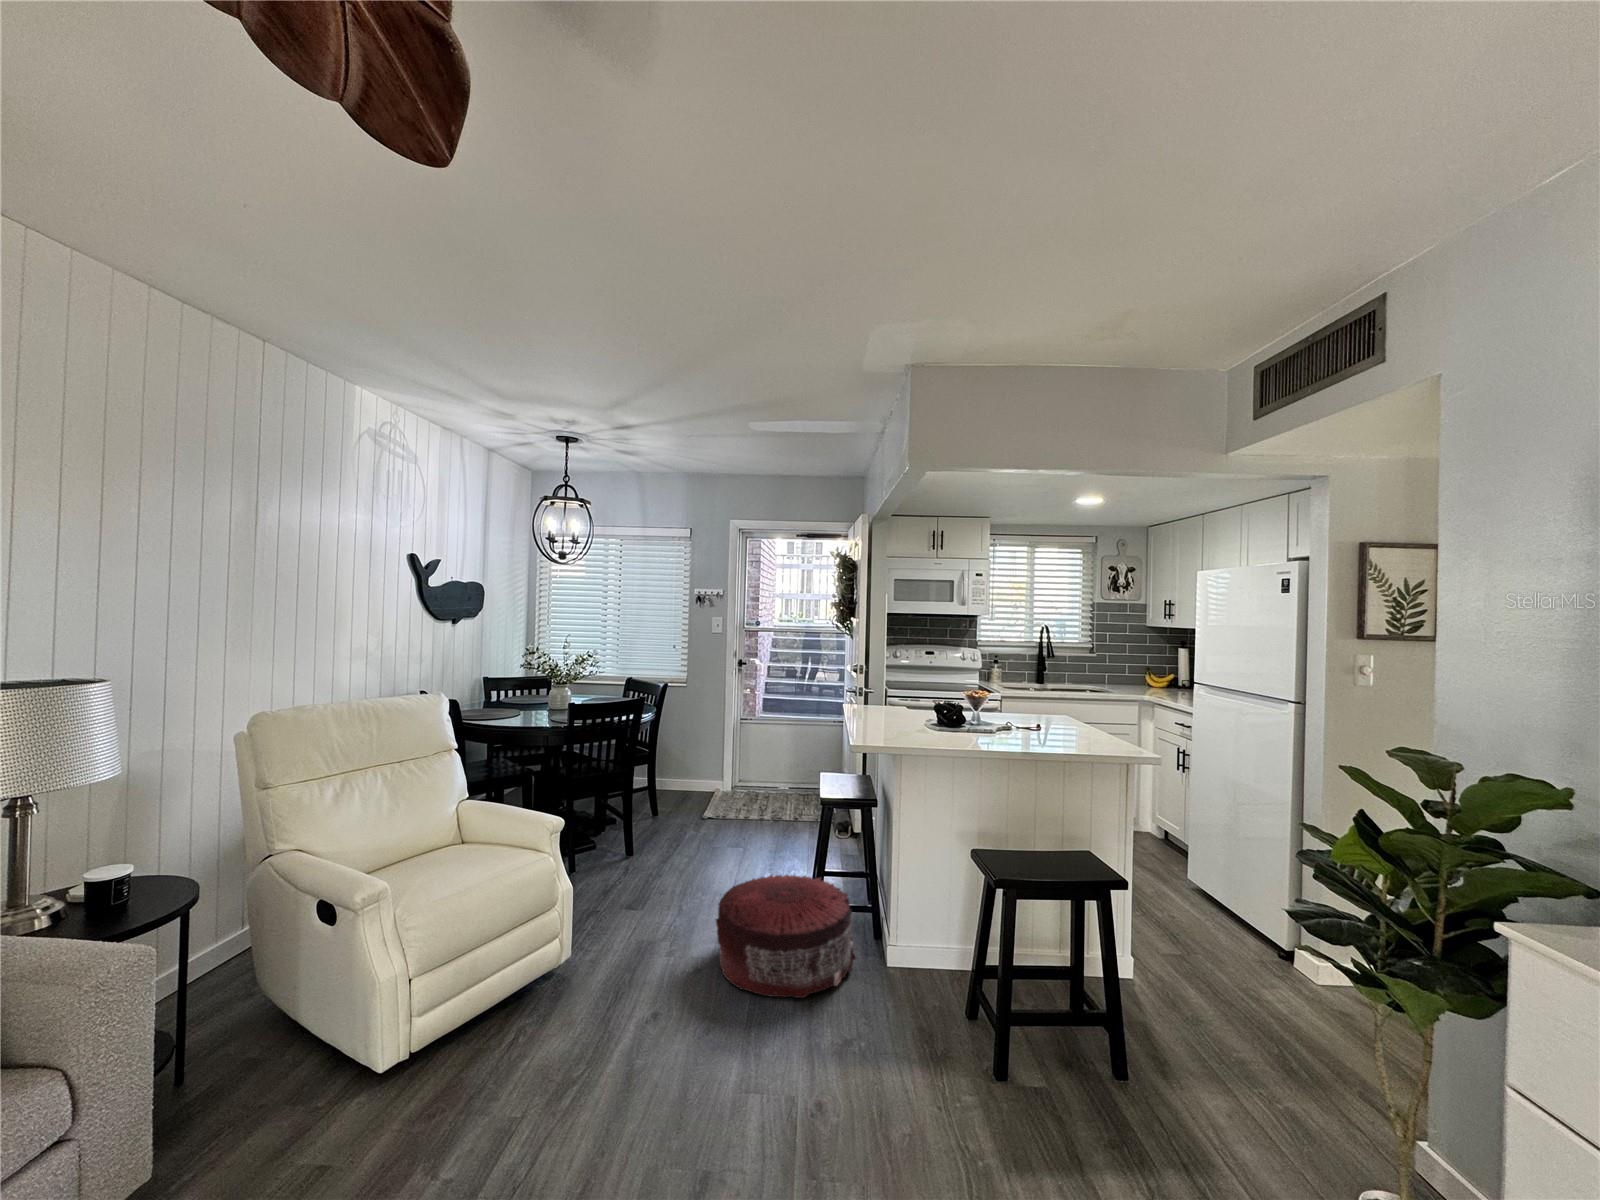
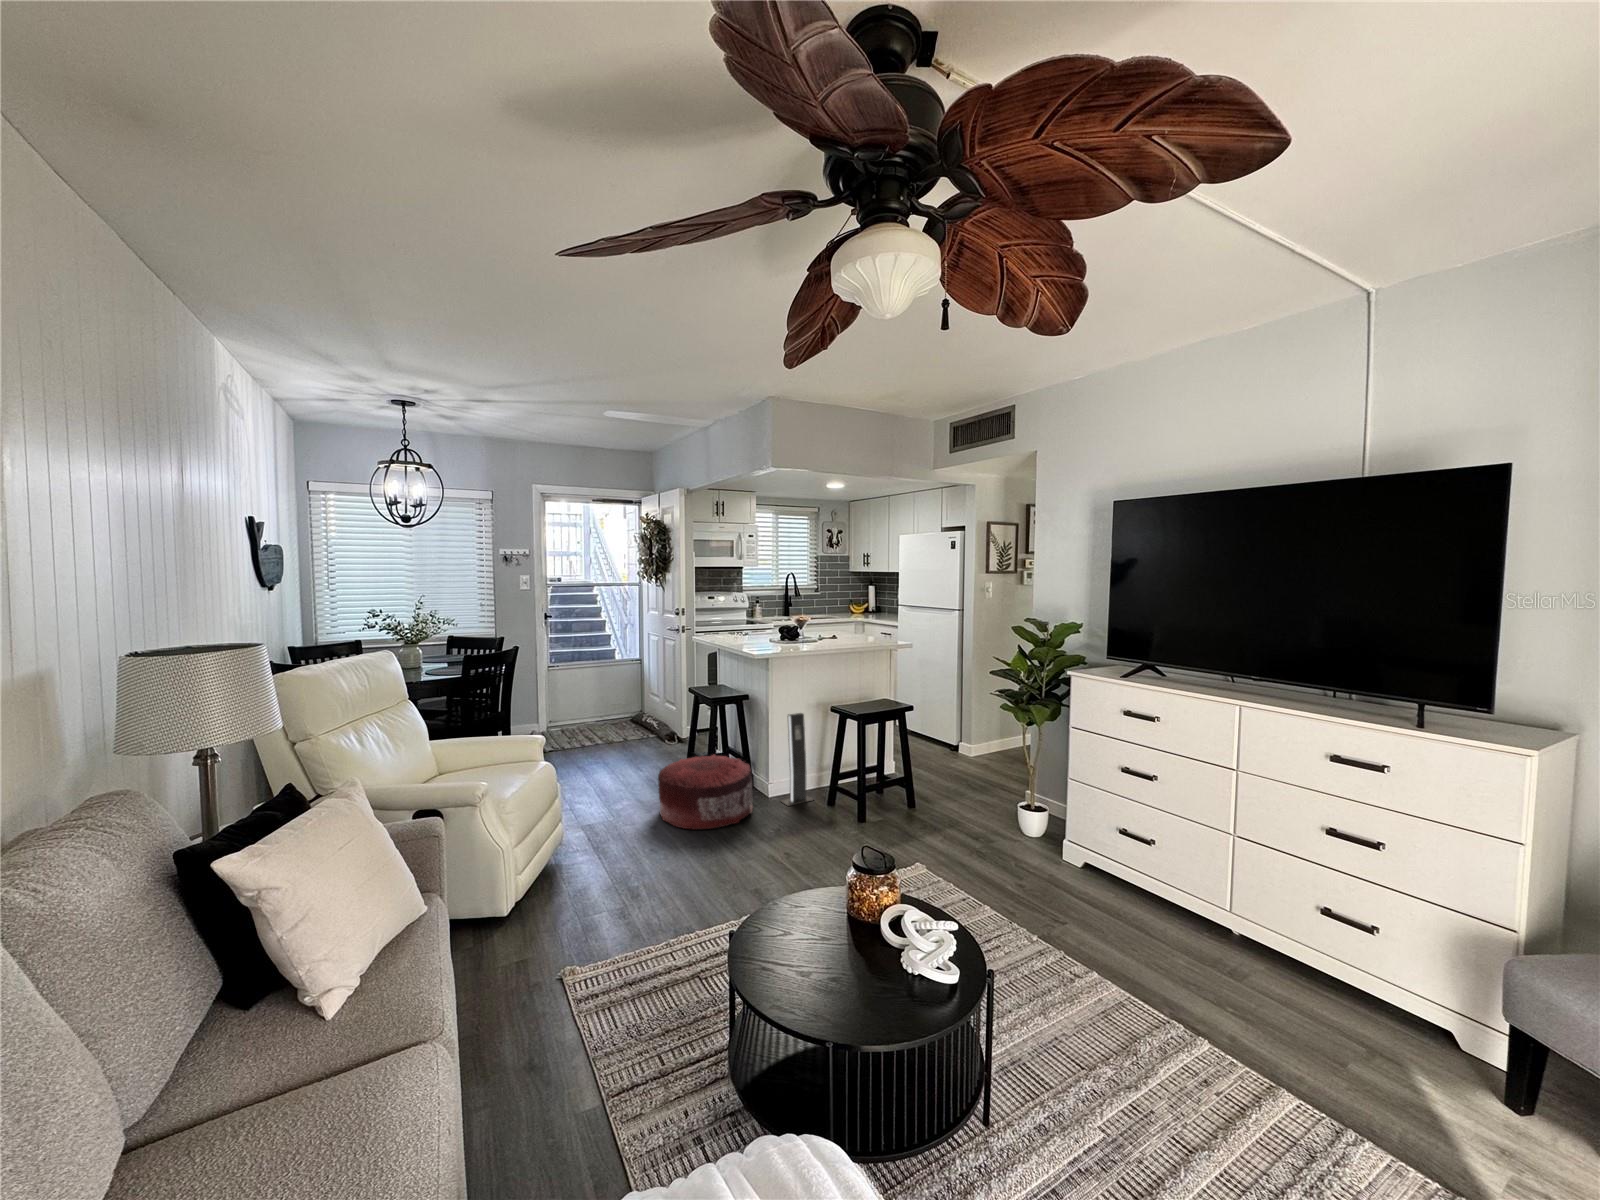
speaker: none [899,842,953,991] -> present [781,713,813,806]

